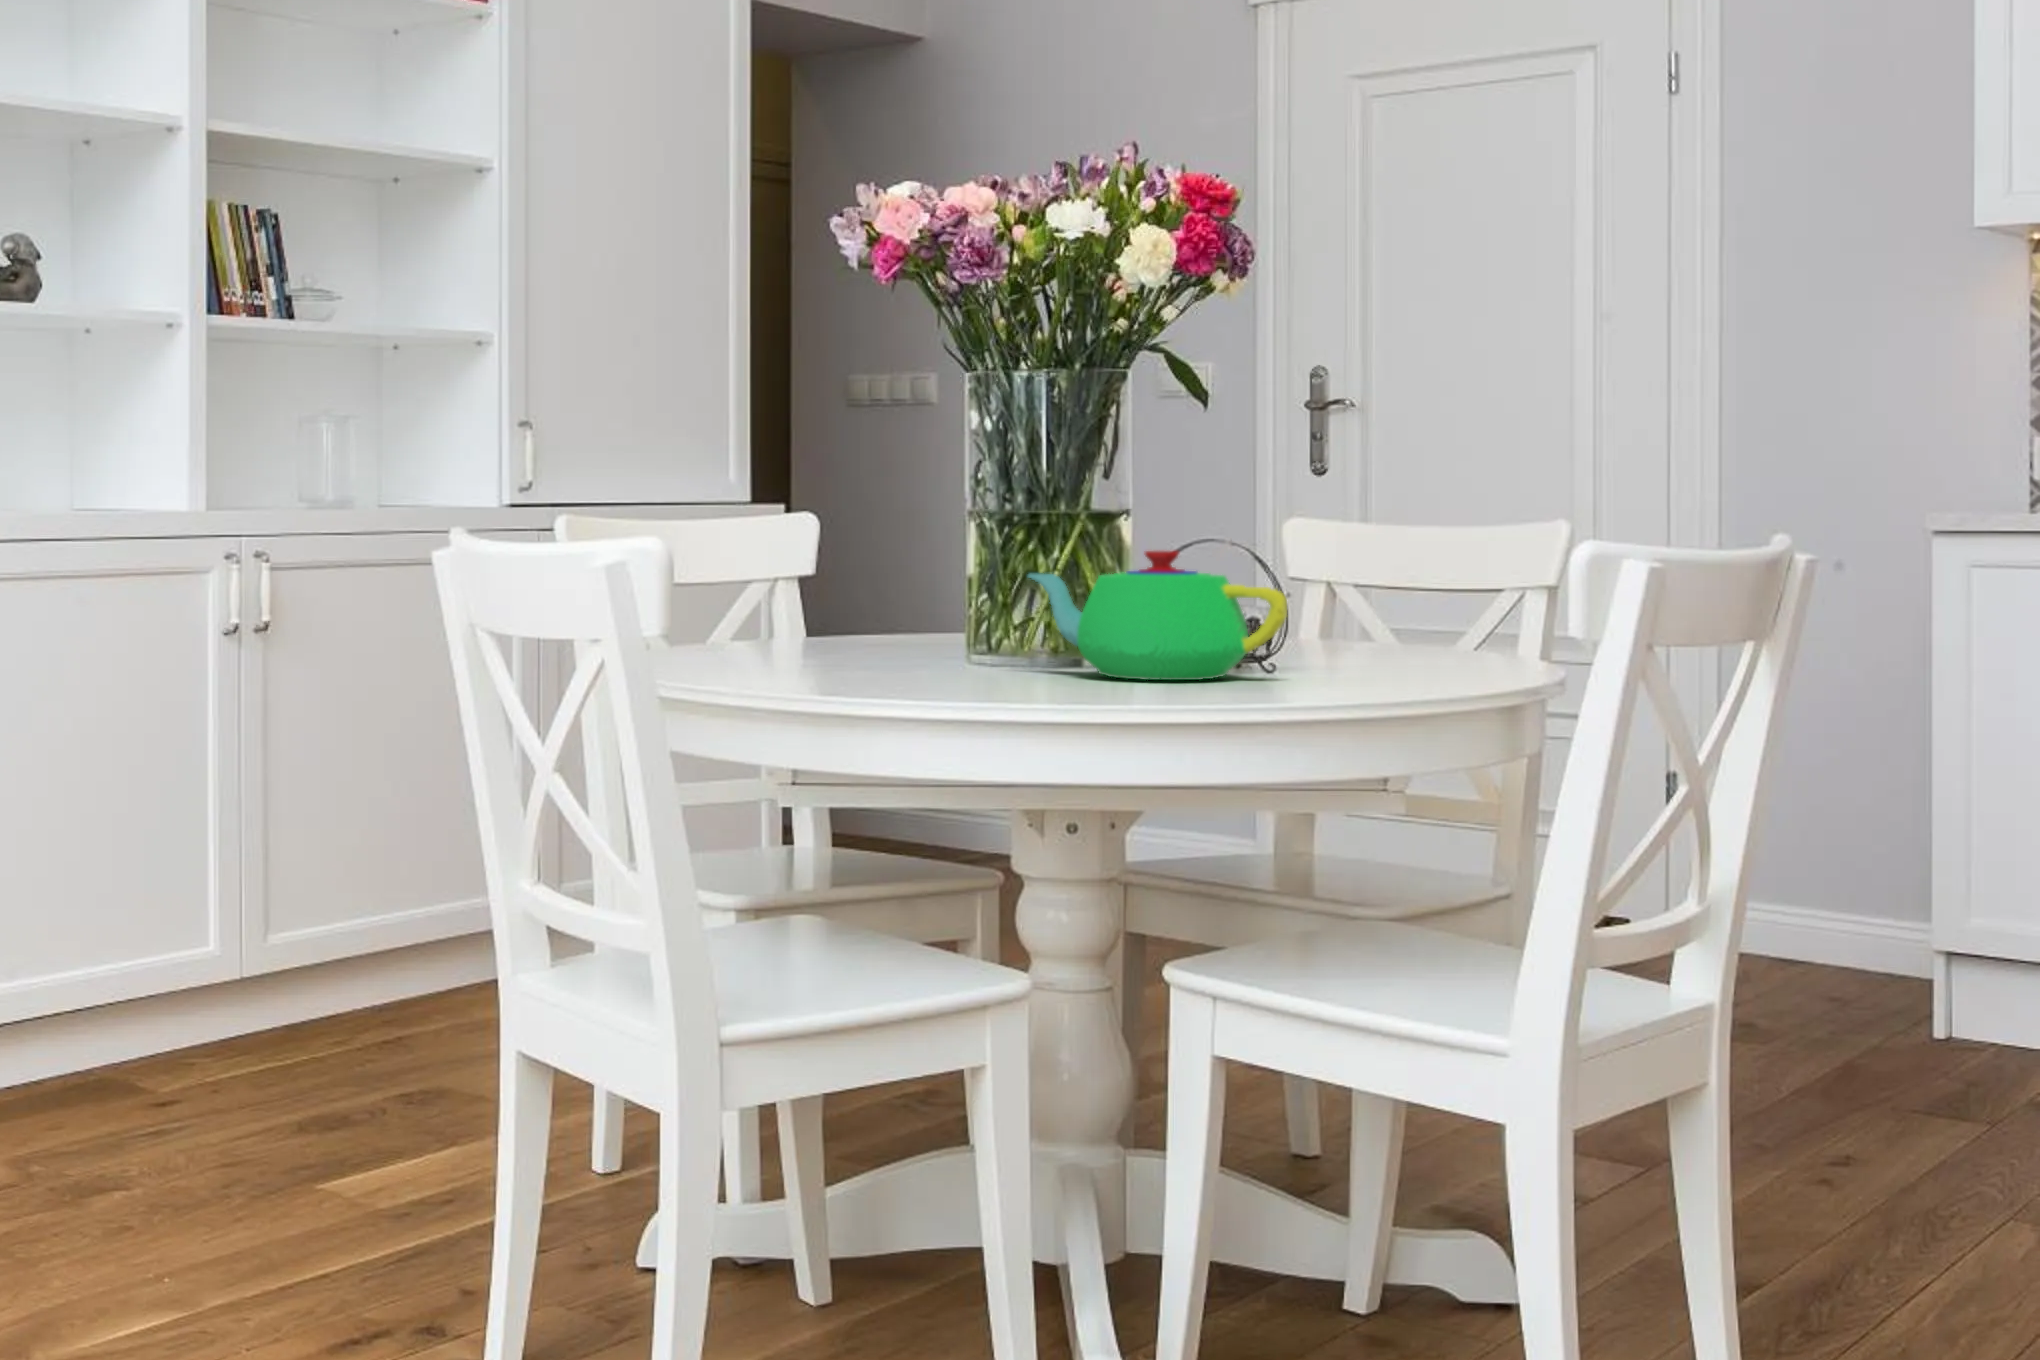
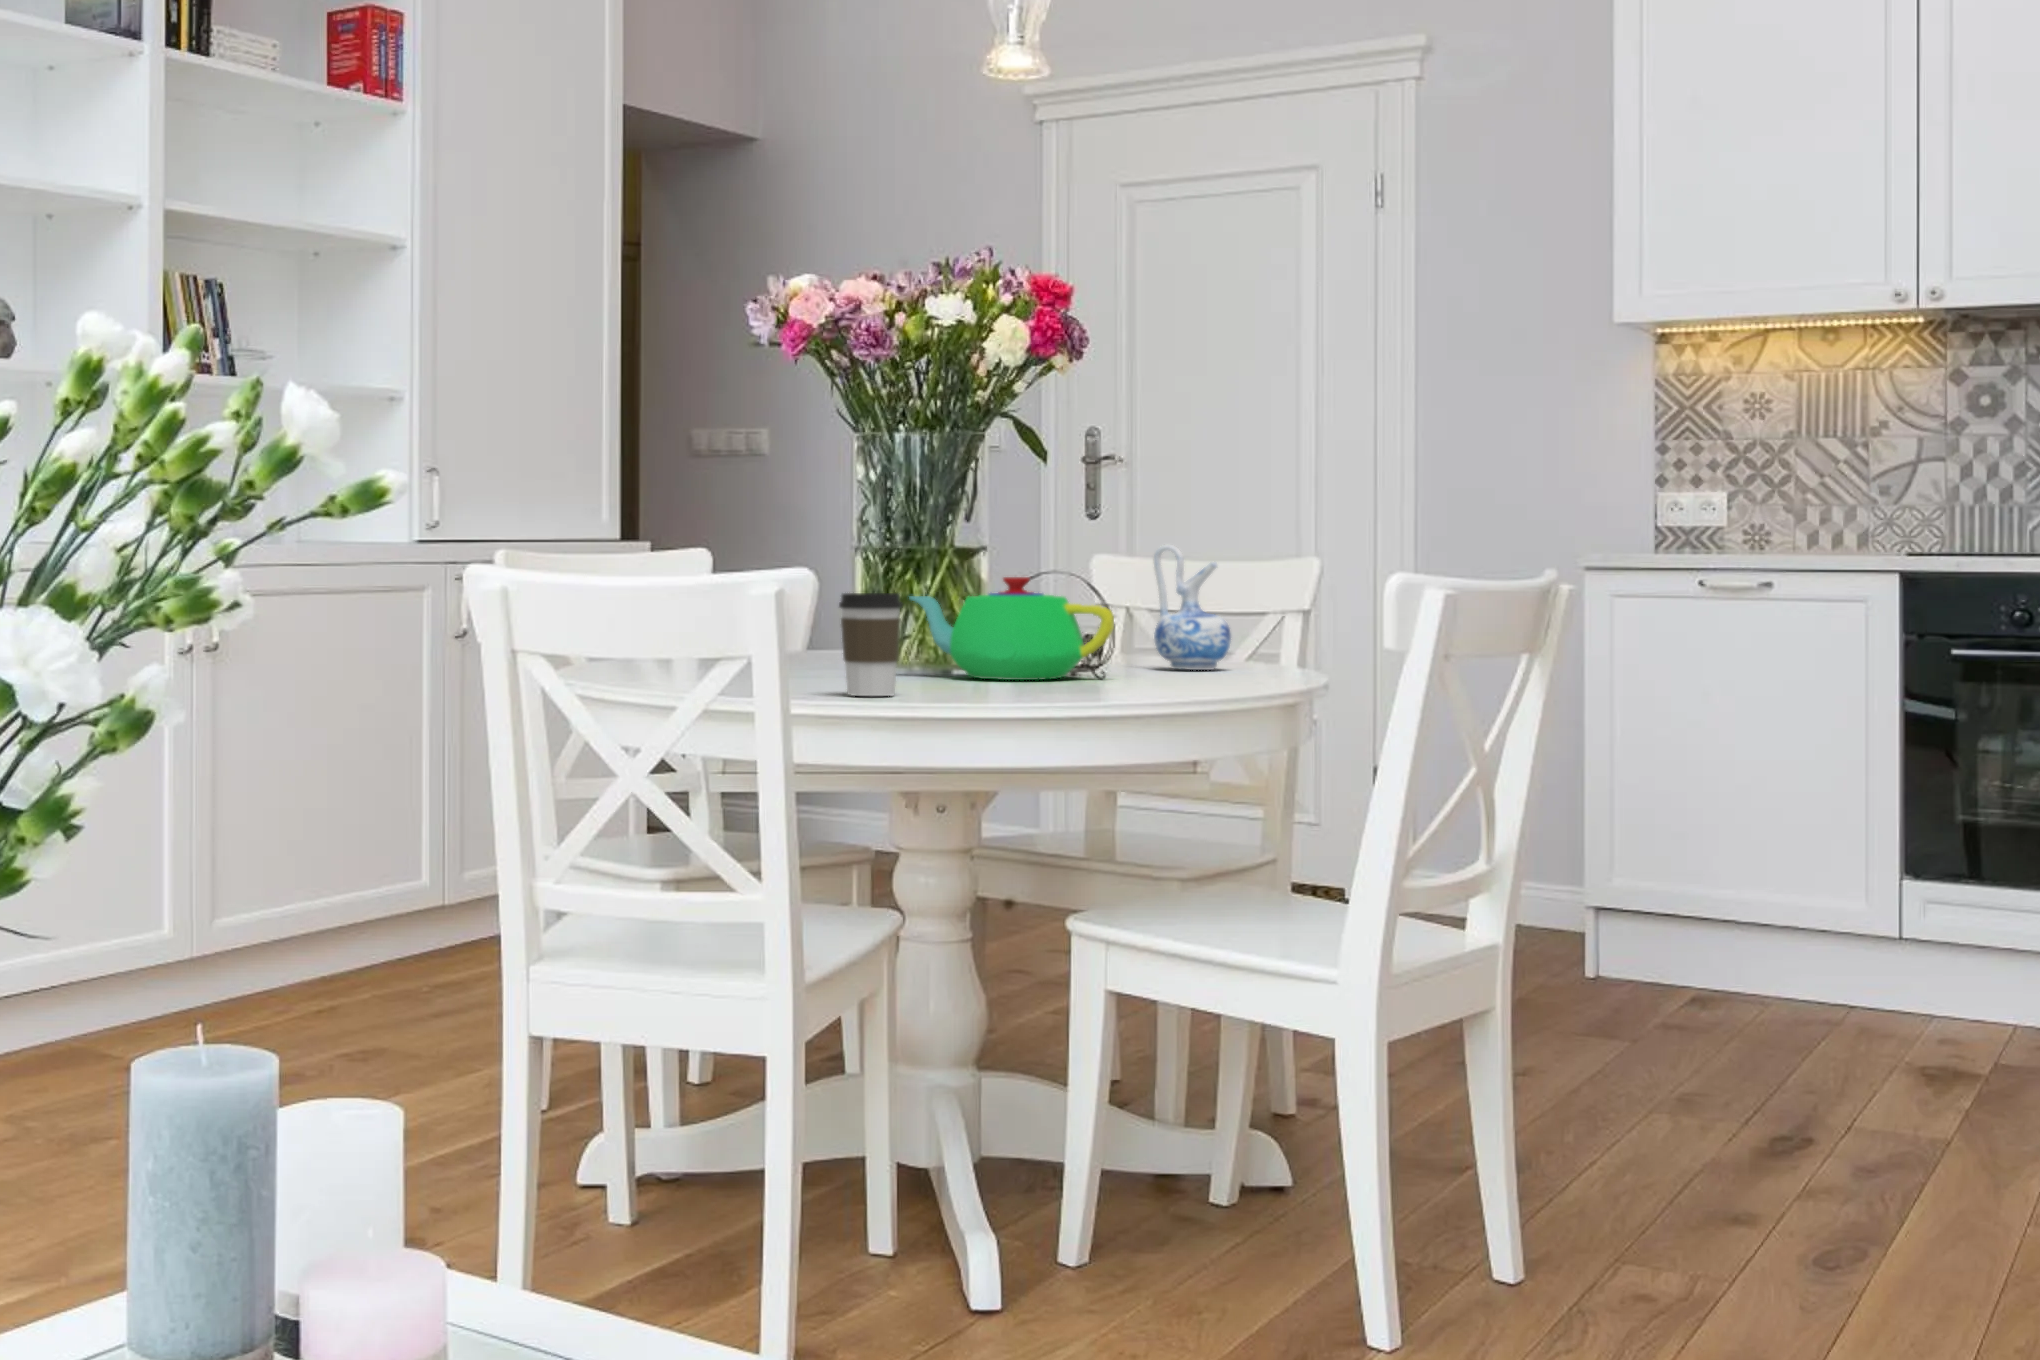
ceramic pitcher: none [1347,509,1447,666] -> present [1154,545,1231,670]
coffee cup: none [916,574,998,705] -> present [839,593,903,696]

